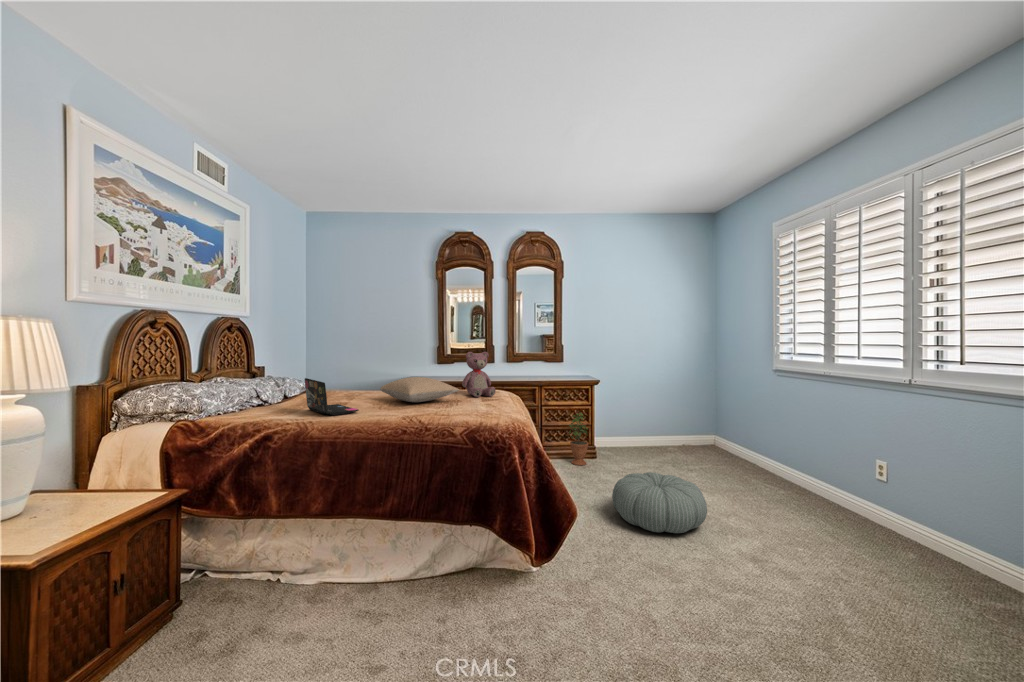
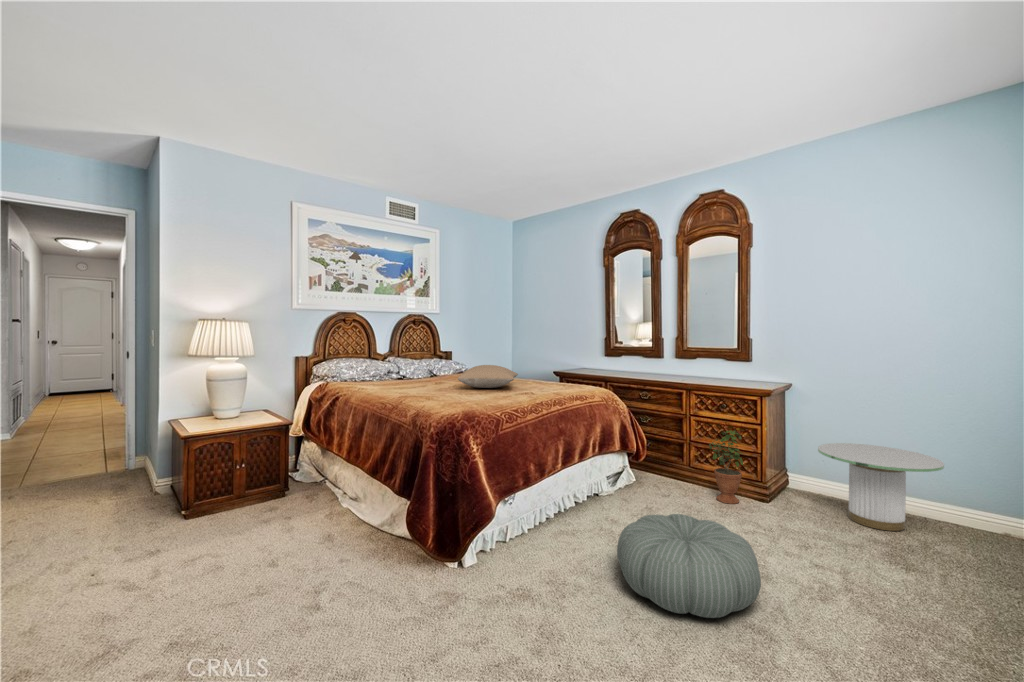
teddy bear: present [462,352,496,397] -> none [544,342,579,391]
laptop: present [305,378,359,415] -> none [387,360,425,389]
side table: none [617,411,677,459] -> present [818,443,944,531]

